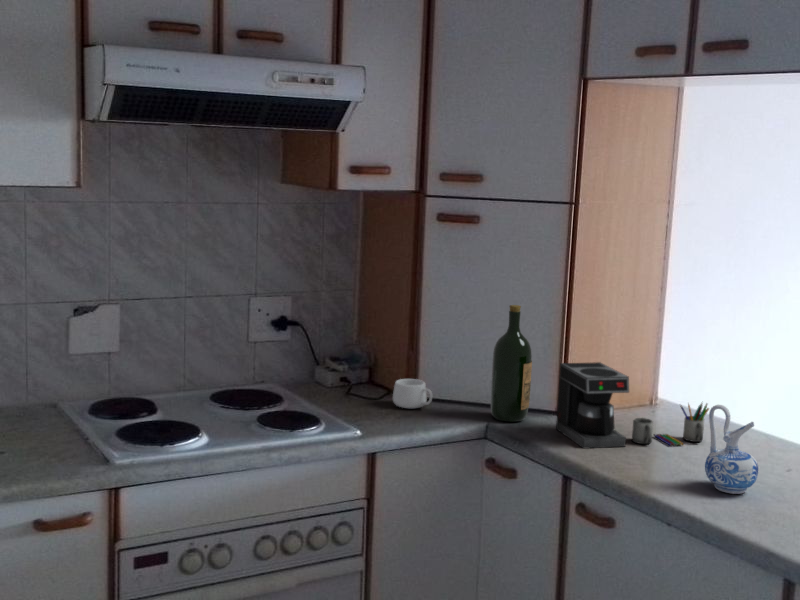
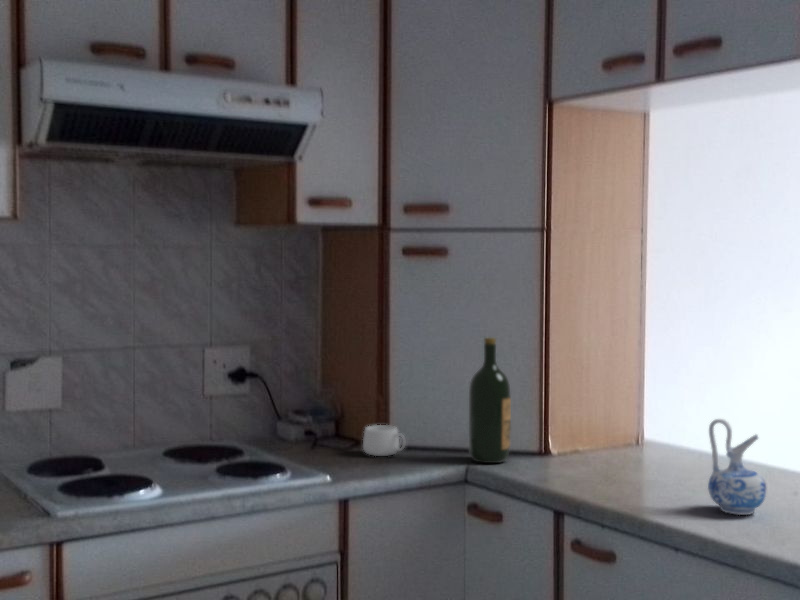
coffee maker: present [556,362,709,448] -> none [541,394,703,483]

